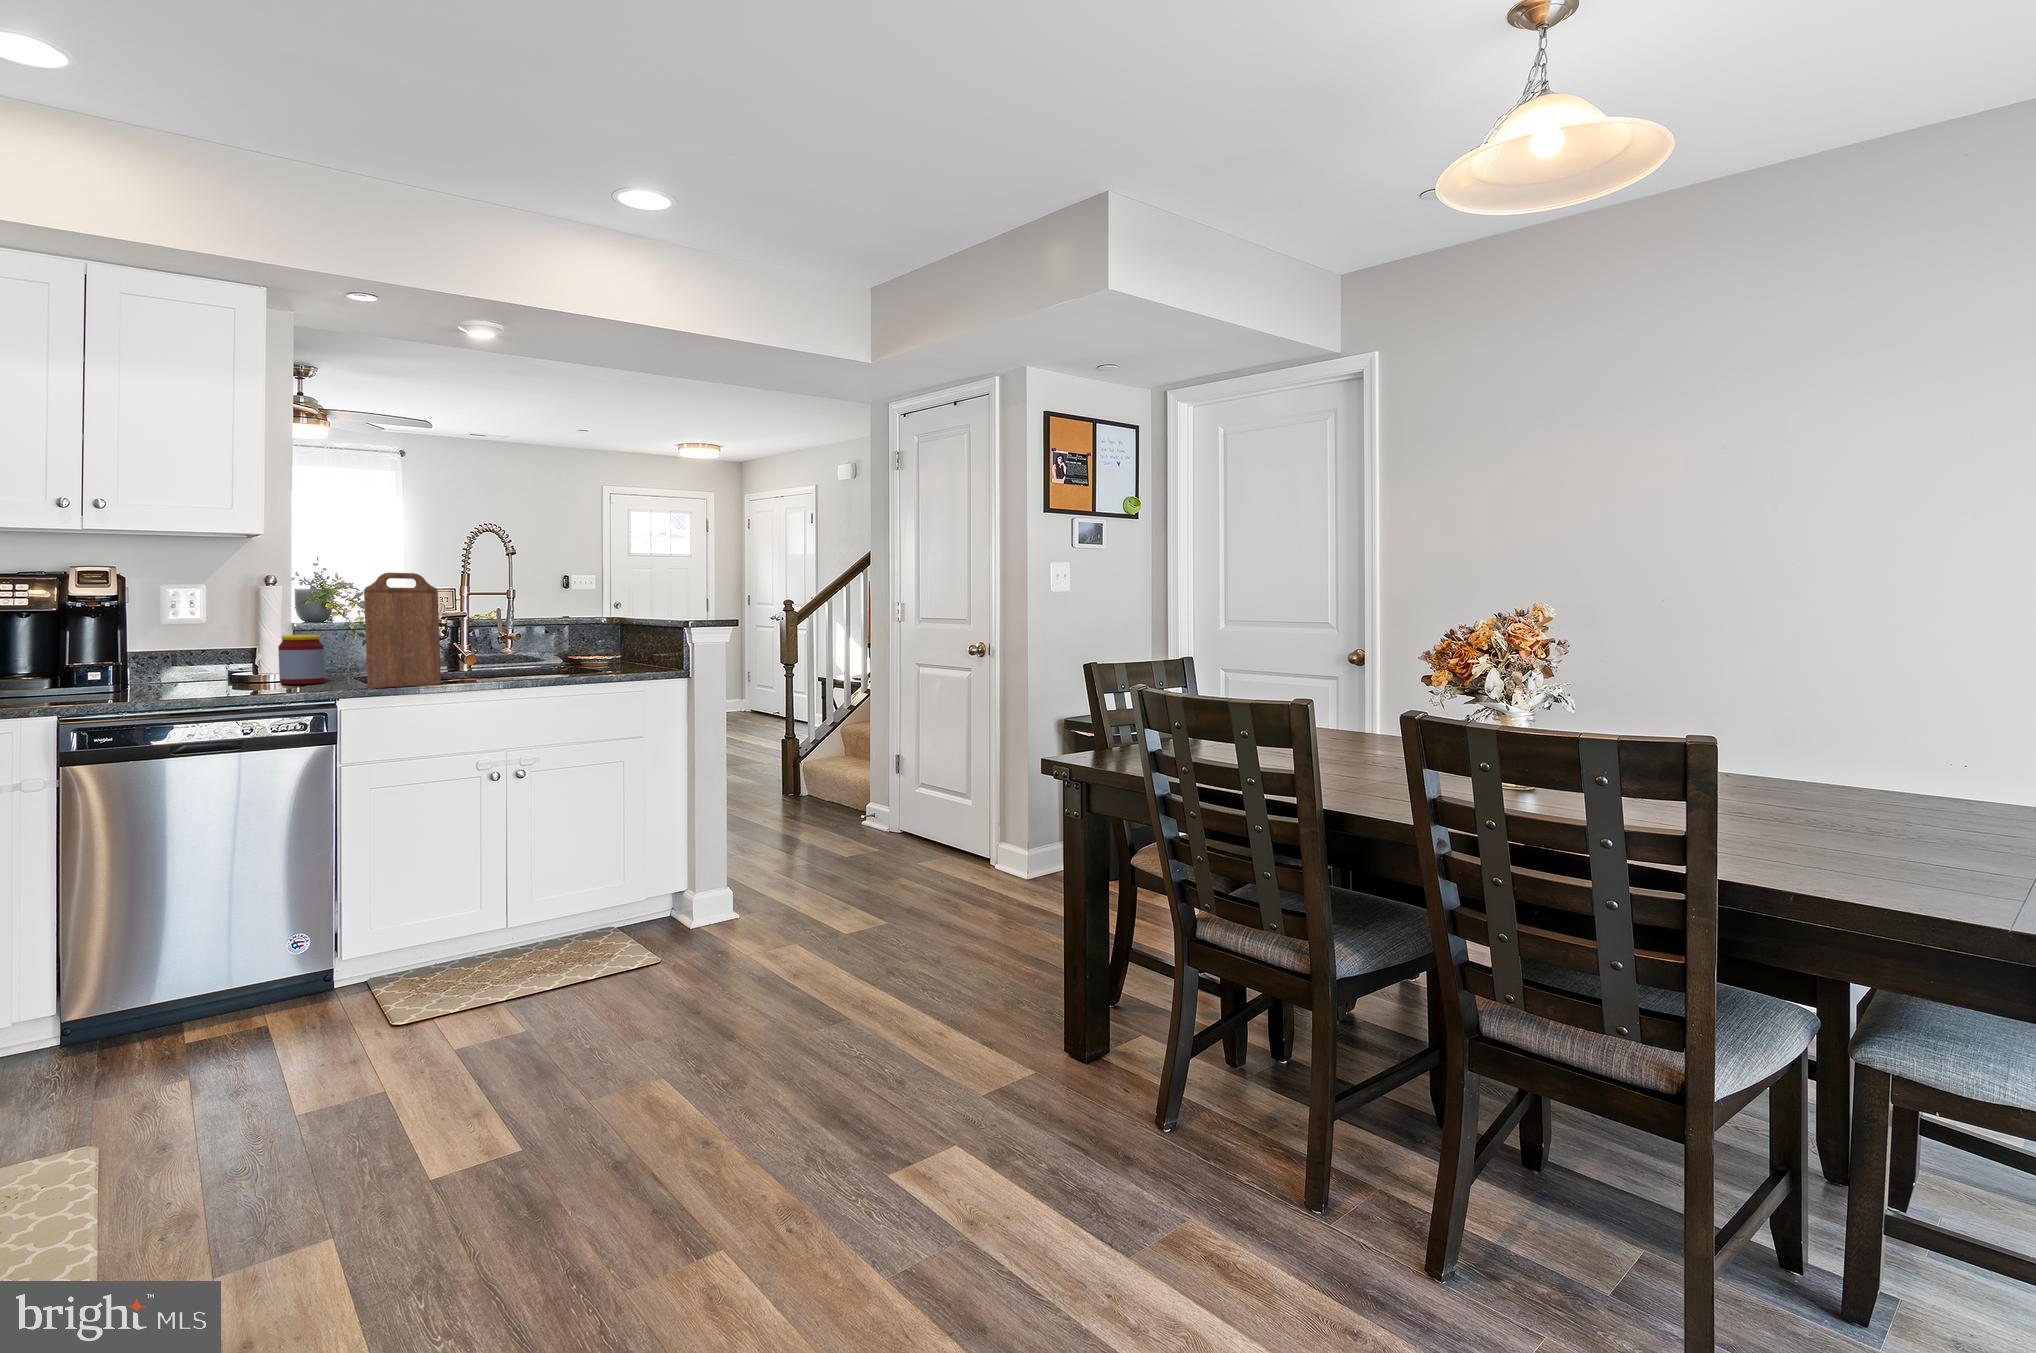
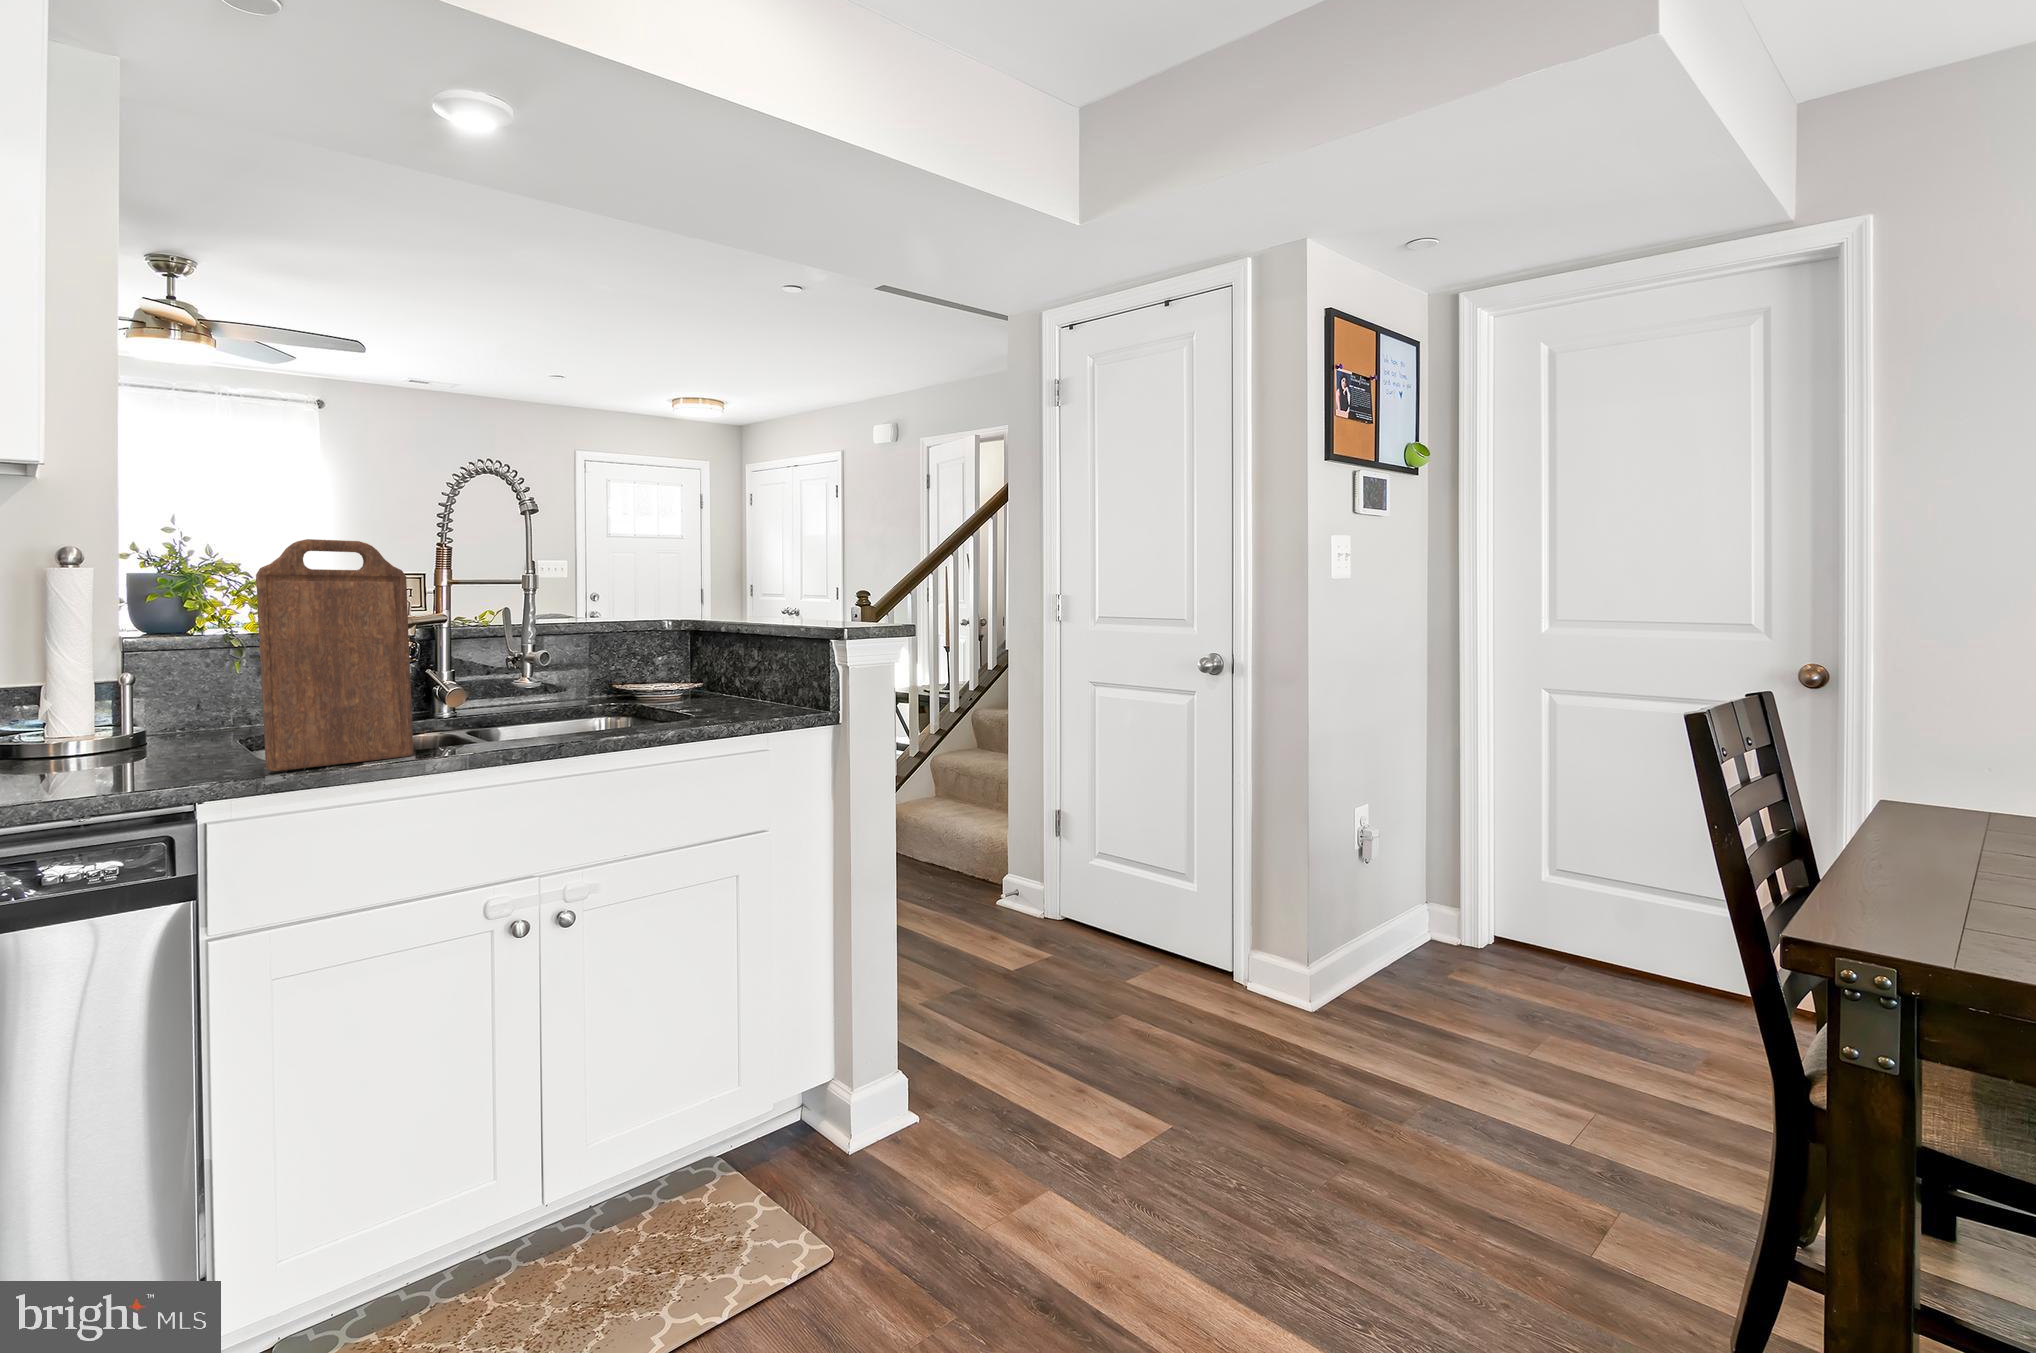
jar: present [278,635,325,684] -> none [82,661,181,762]

